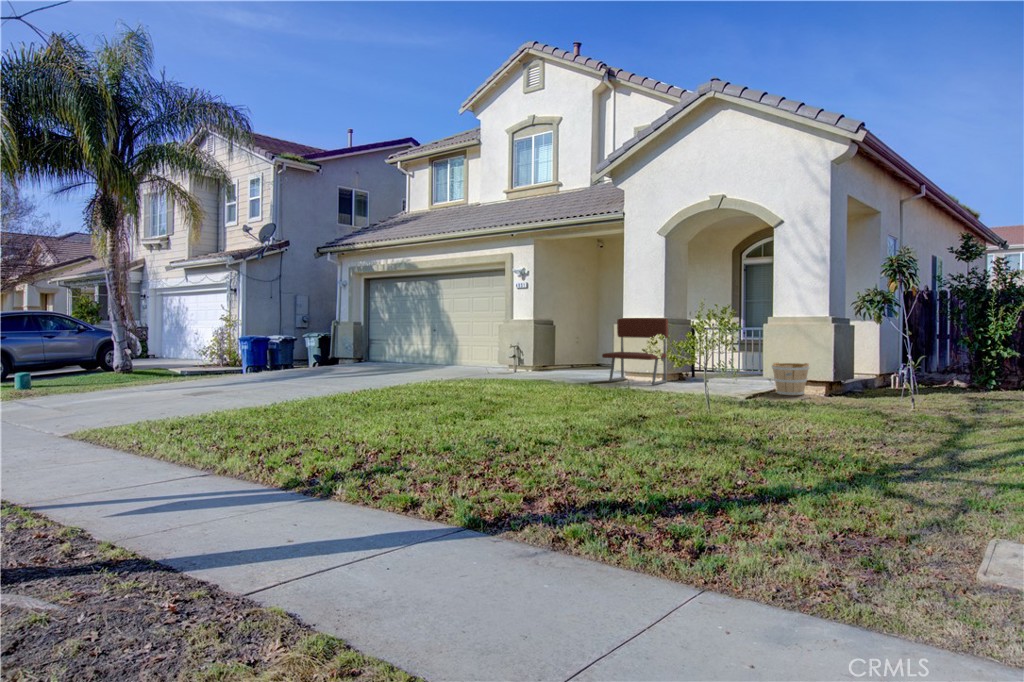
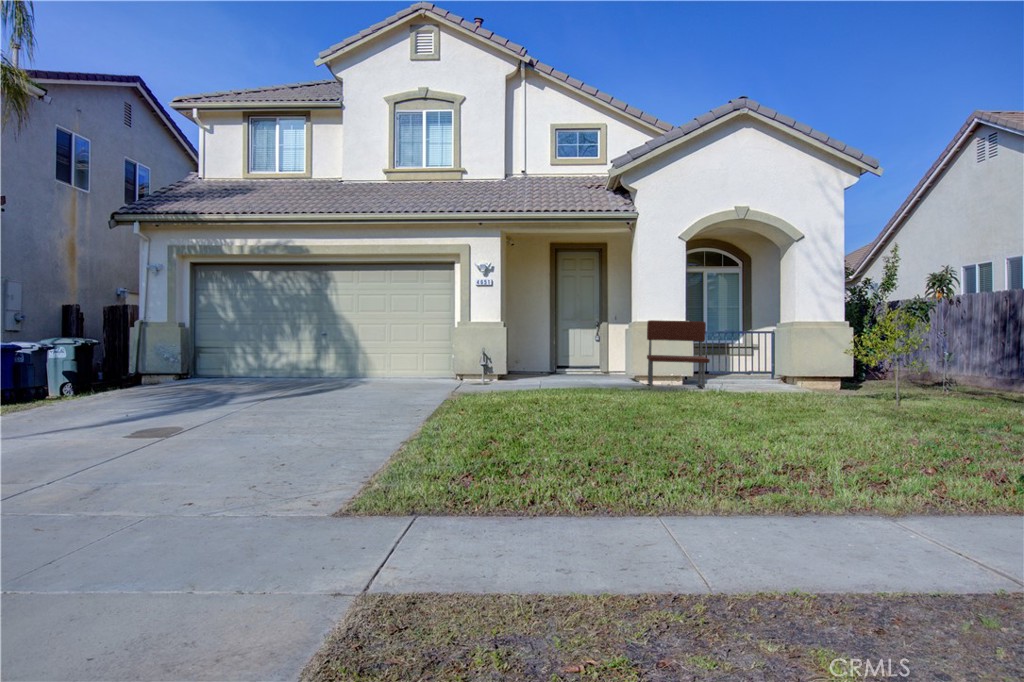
wooden bucket: present [772,363,810,395] -> none [810,363,845,392]

